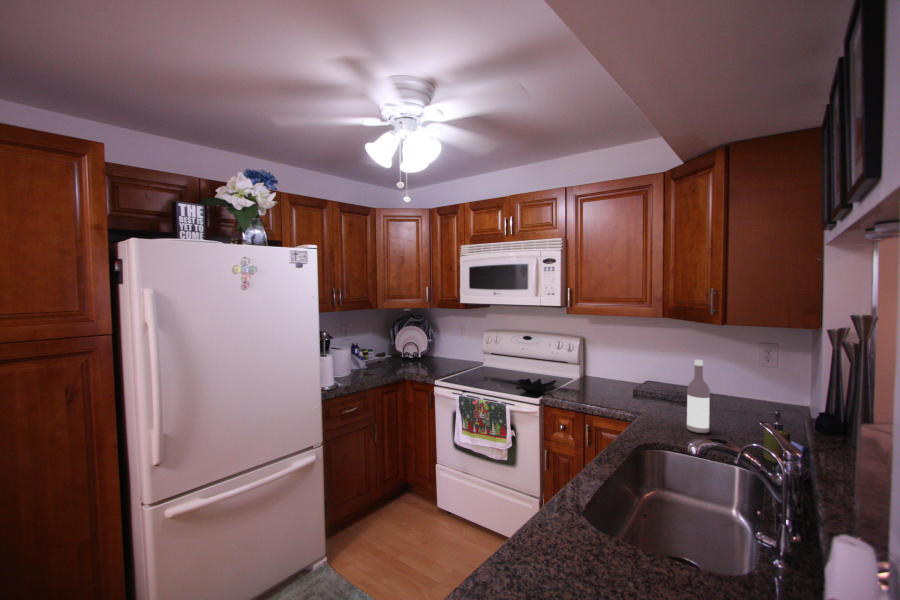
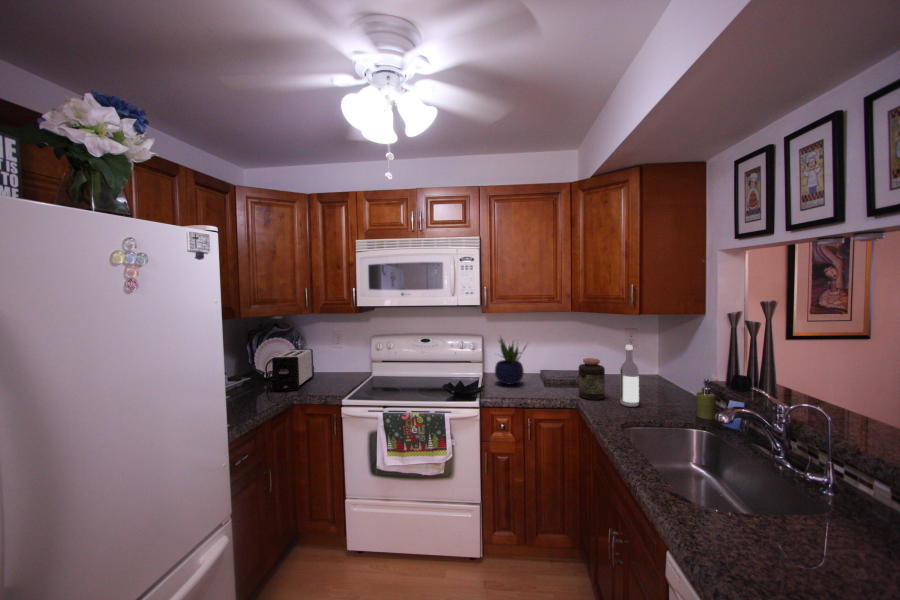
toaster: none [399,337,438,369] -> present [271,349,314,391]
potted plant: none [578,339,618,393] -> present [495,338,525,385]
jar: none [651,373,683,420] -> present [578,358,605,400]

